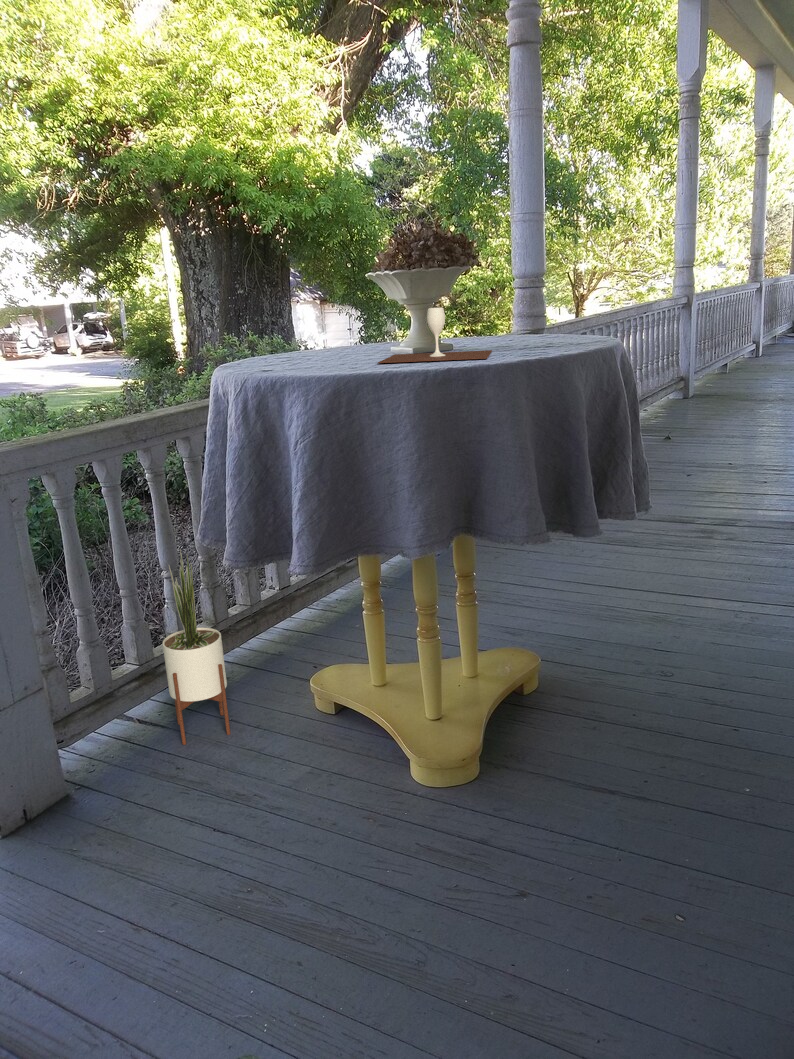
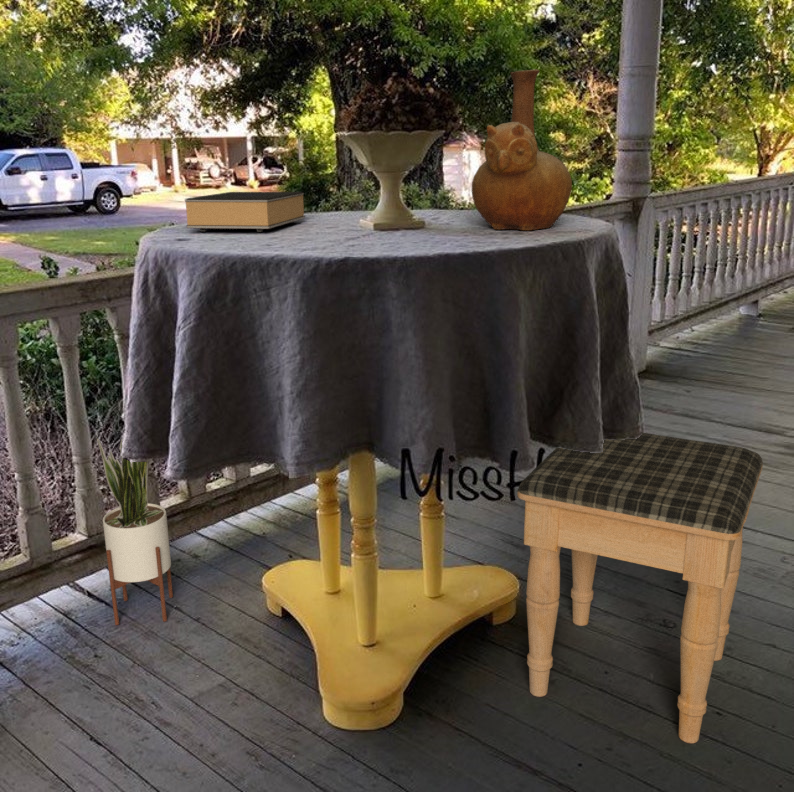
vase: none [491,210,576,345] -> present [471,69,572,230]
wine glass: present [378,308,492,363] -> none [287,183,448,249]
book: none [251,326,334,363] -> present [185,192,305,232]
footstool: none [564,508,753,748] -> present [517,433,763,743]

